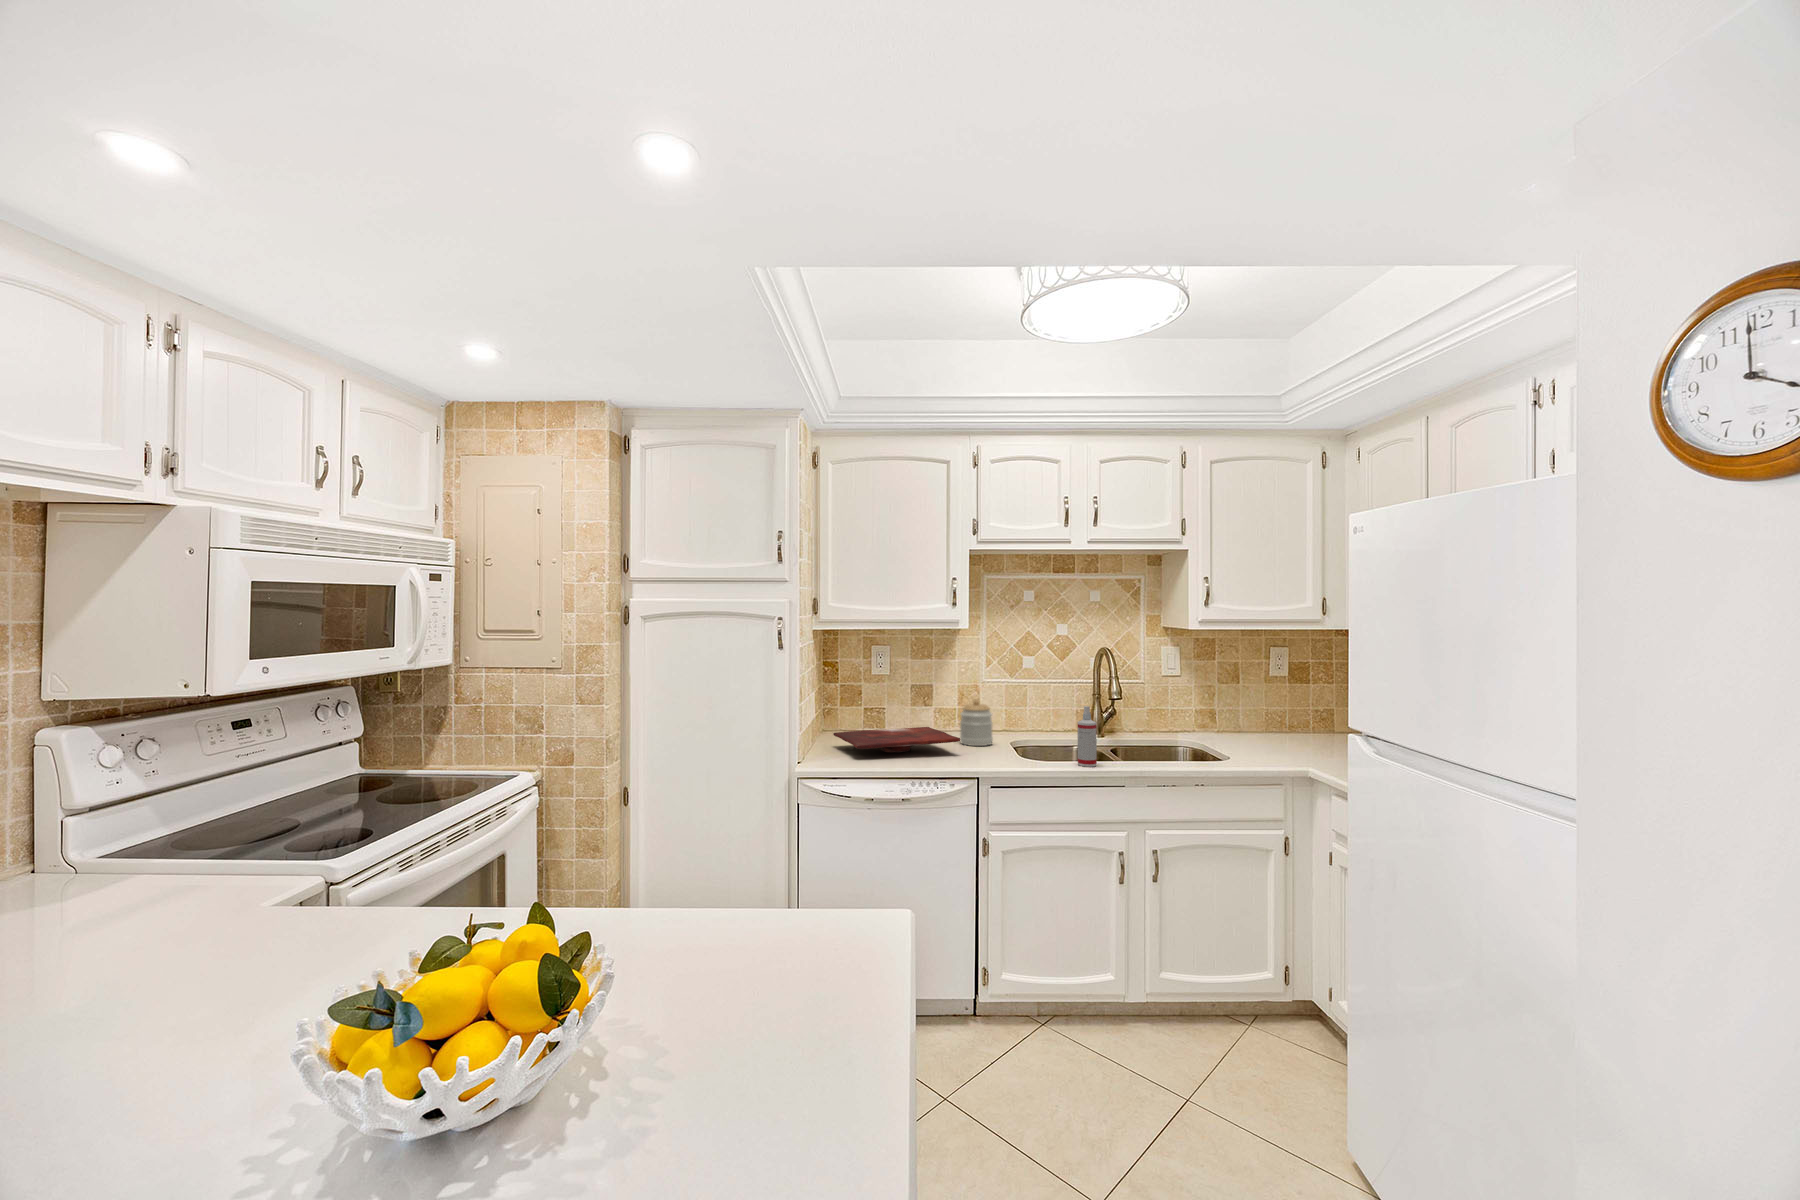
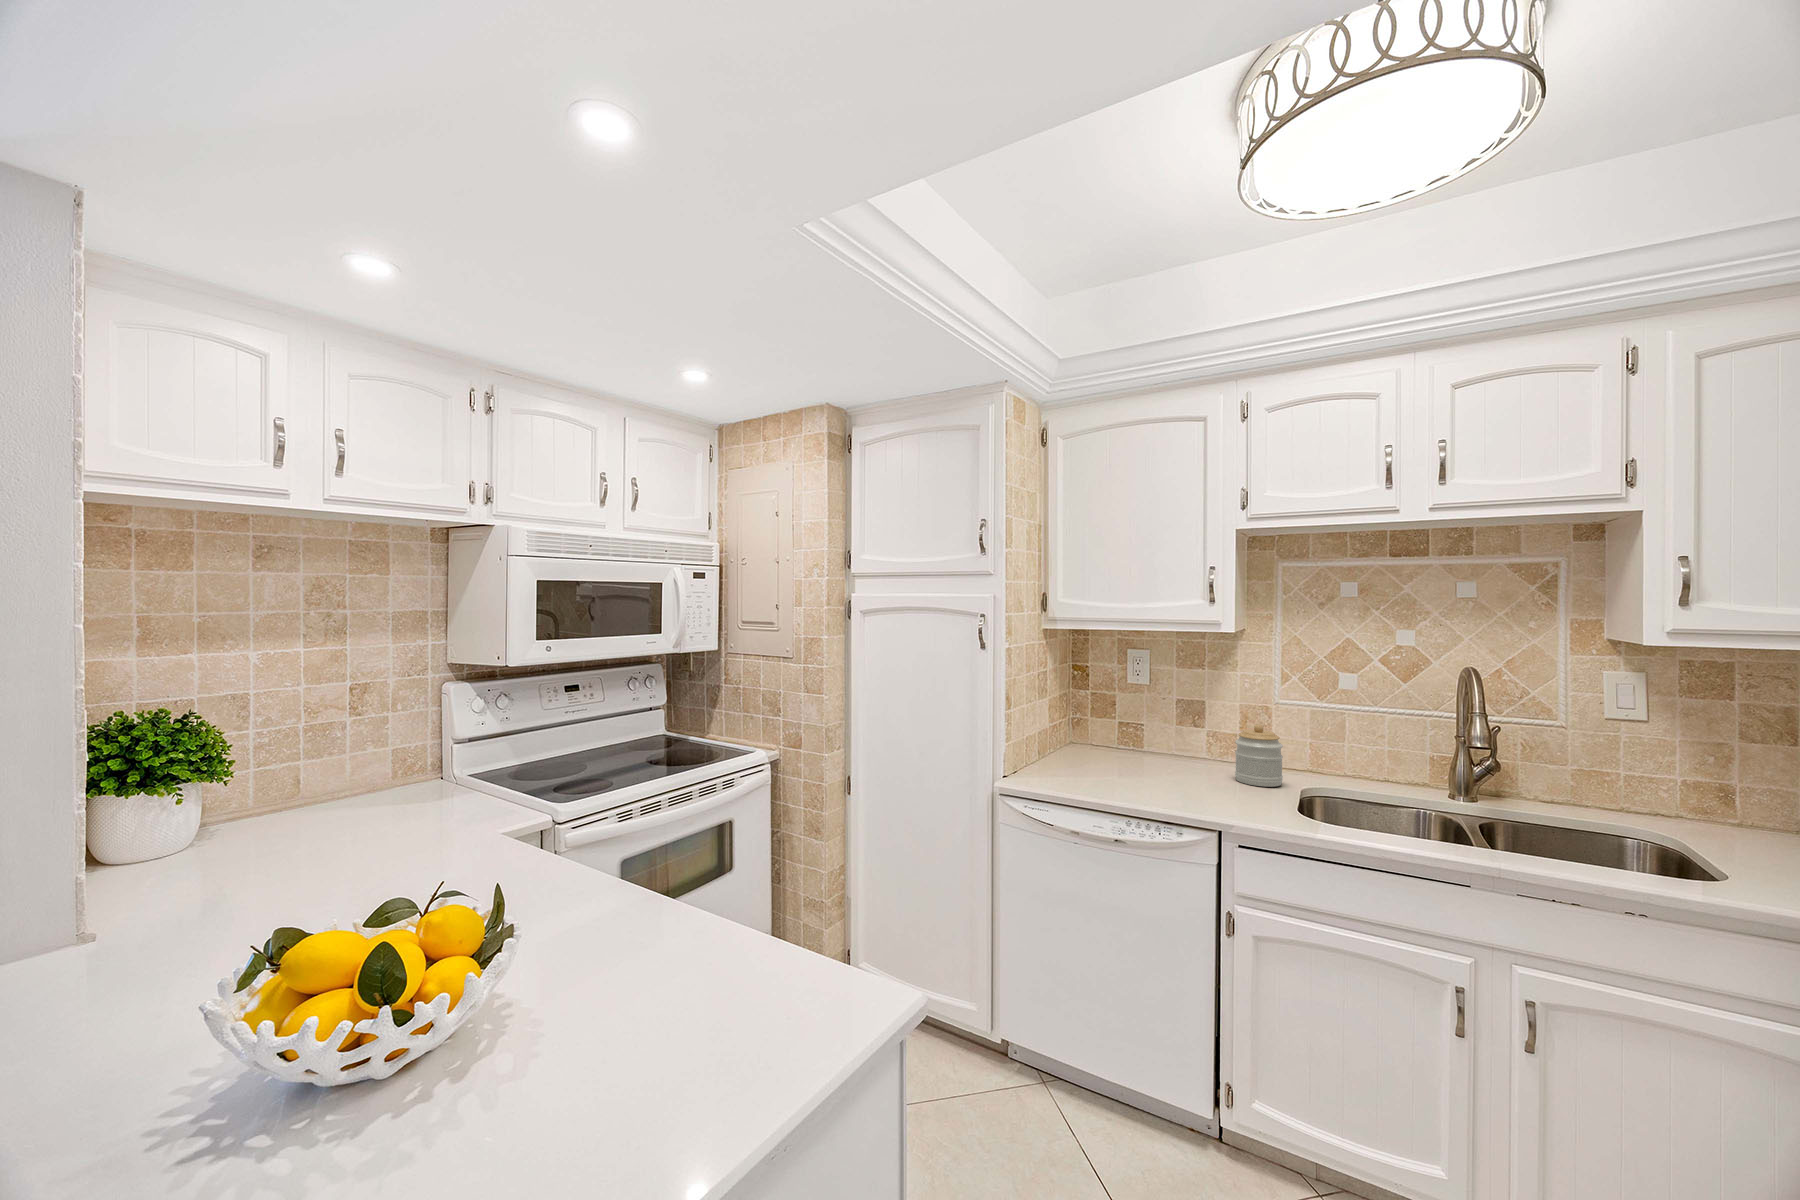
spray bottle: present [1078,706,1097,767] -> none [1386,753,1419,845]
cutting board: present [833,727,961,752] -> none [1064,746,1211,780]

